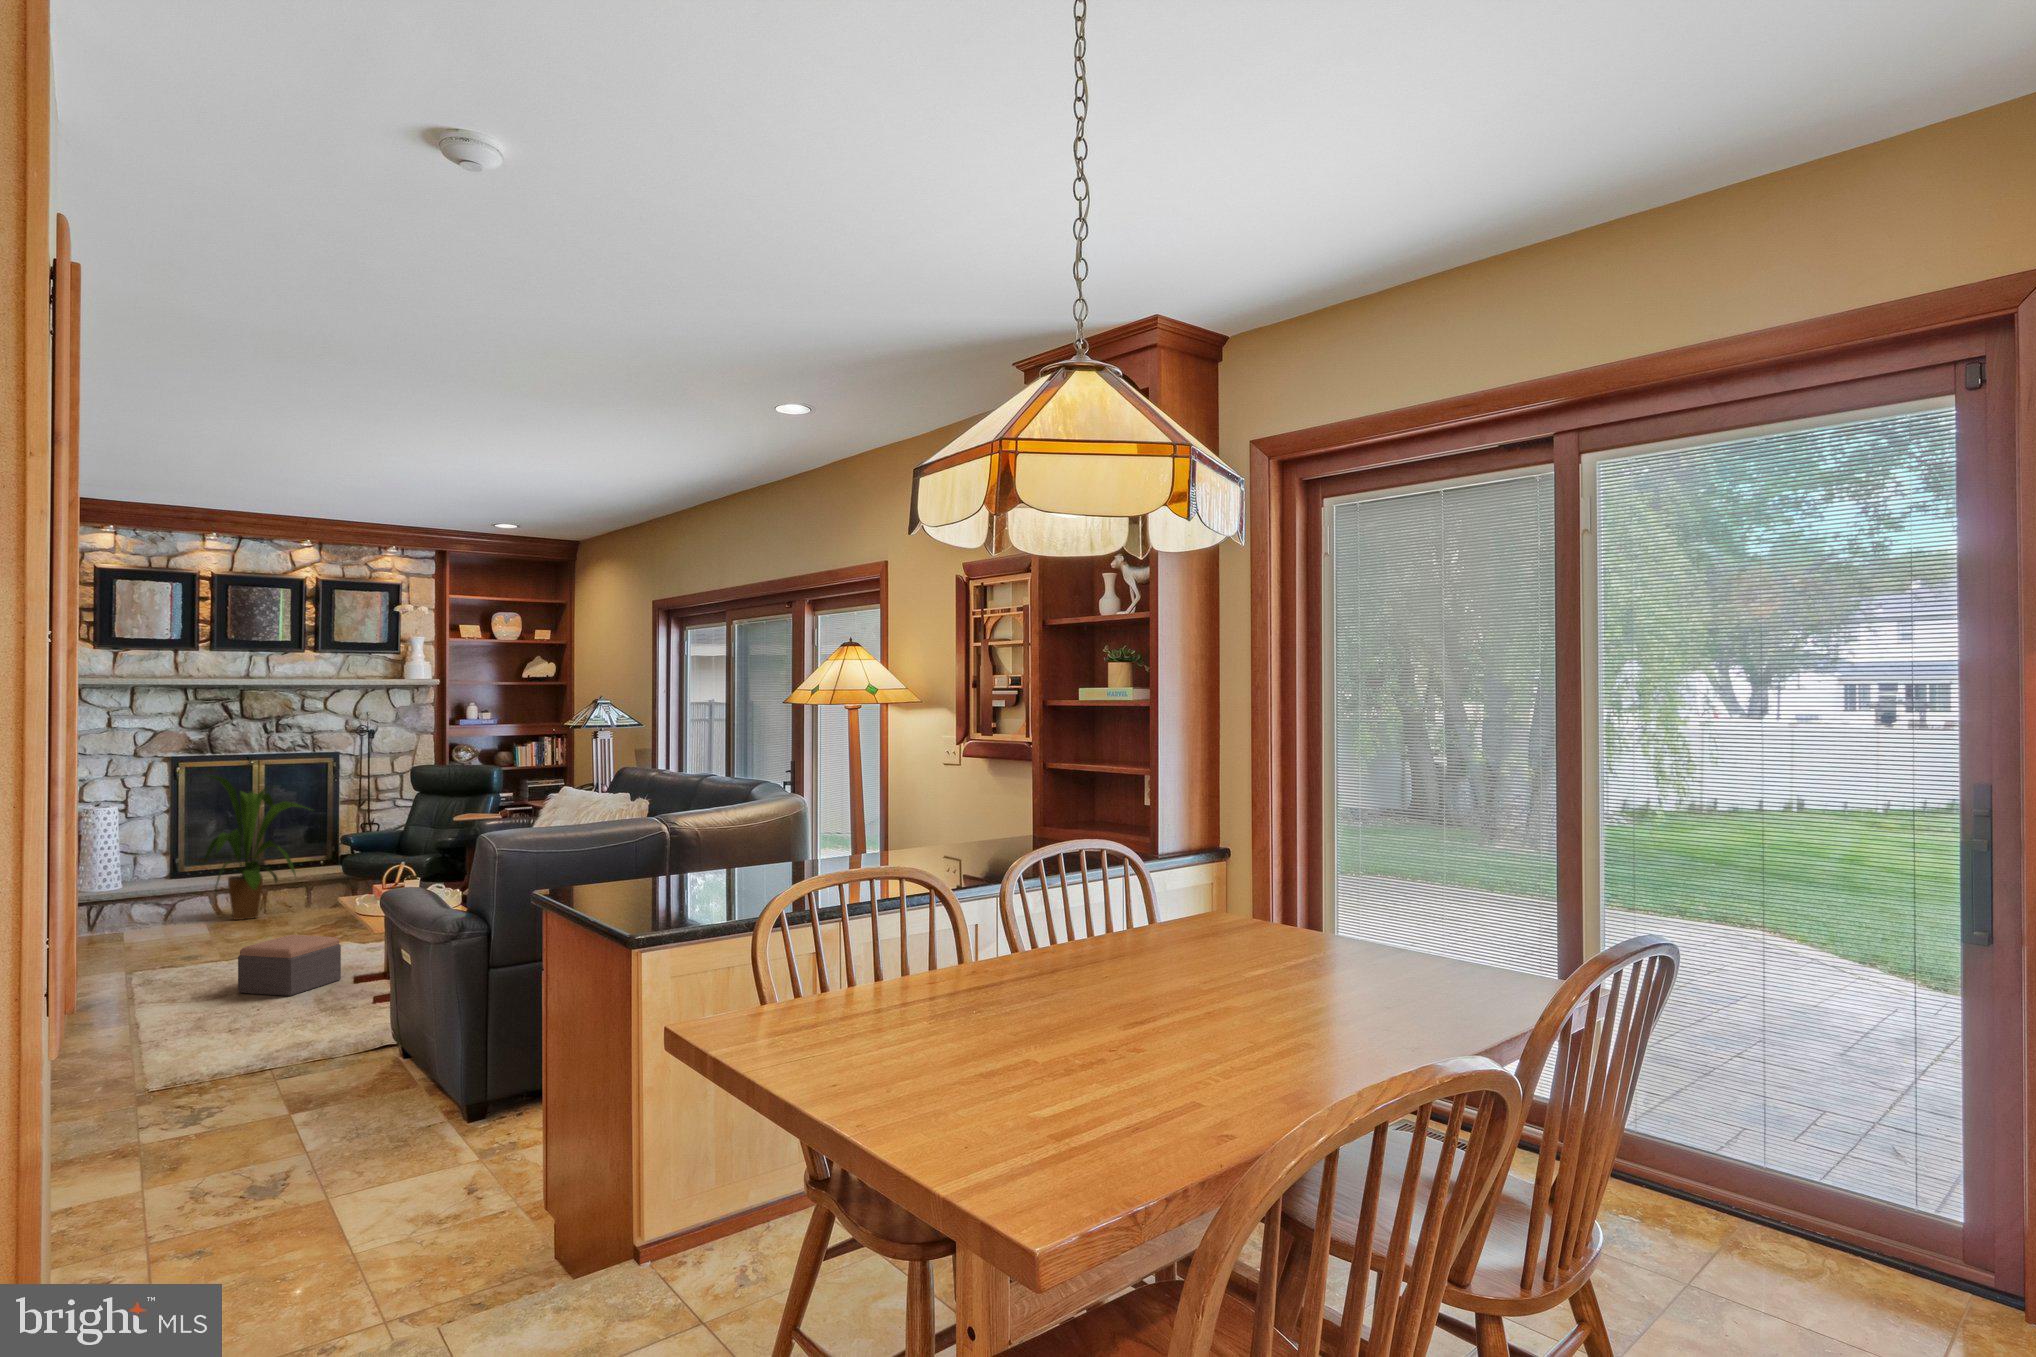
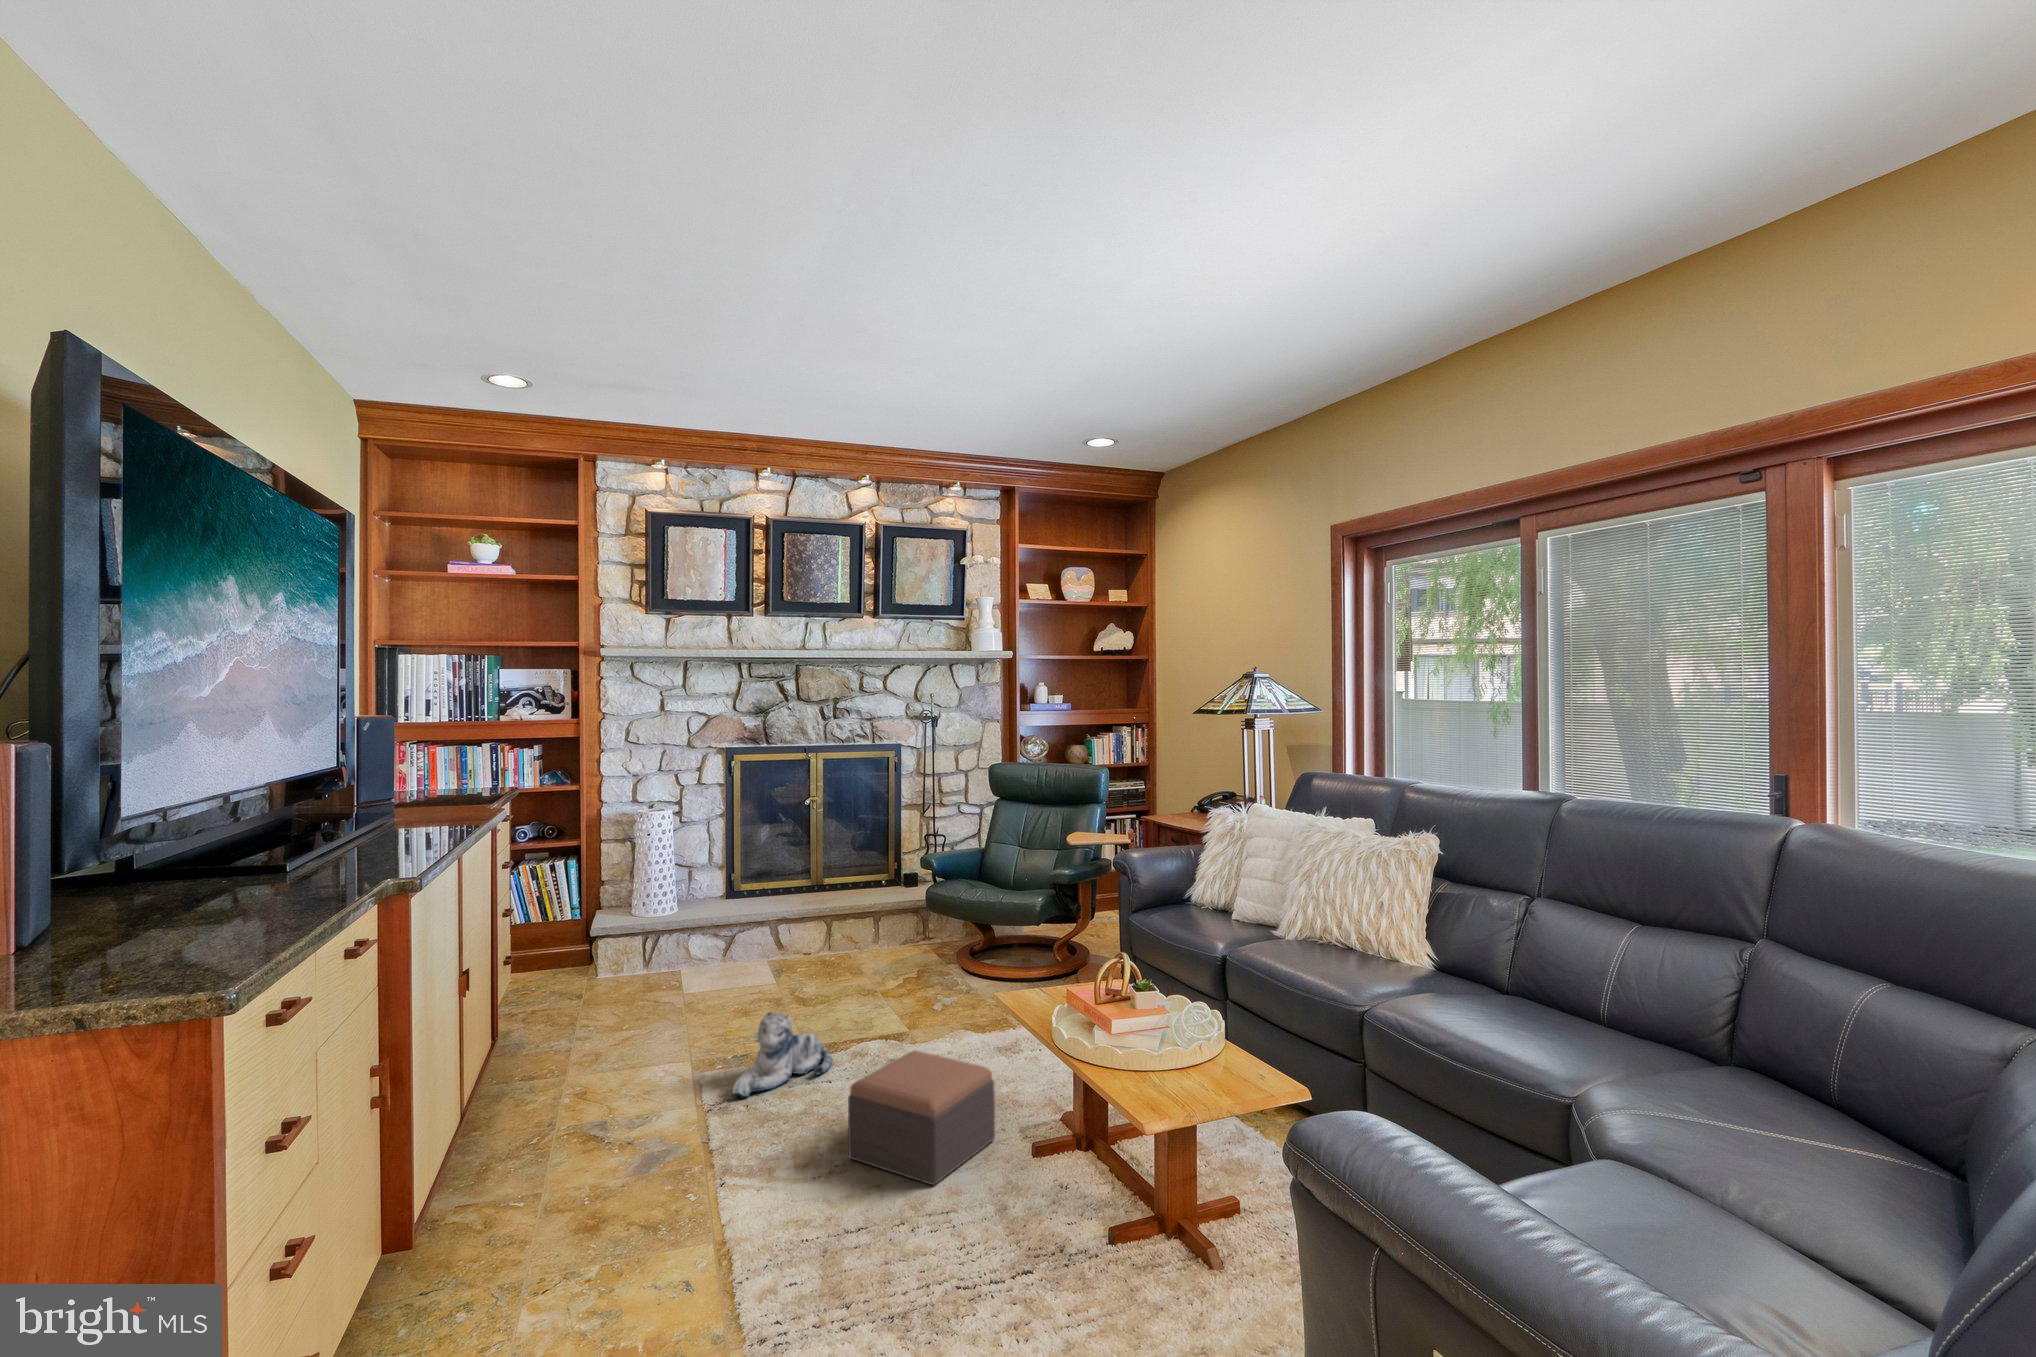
house plant: present [205,776,313,920] -> none [762,773,883,961]
plush toy: none [161,927,243,978] -> present [732,1012,832,1096]

